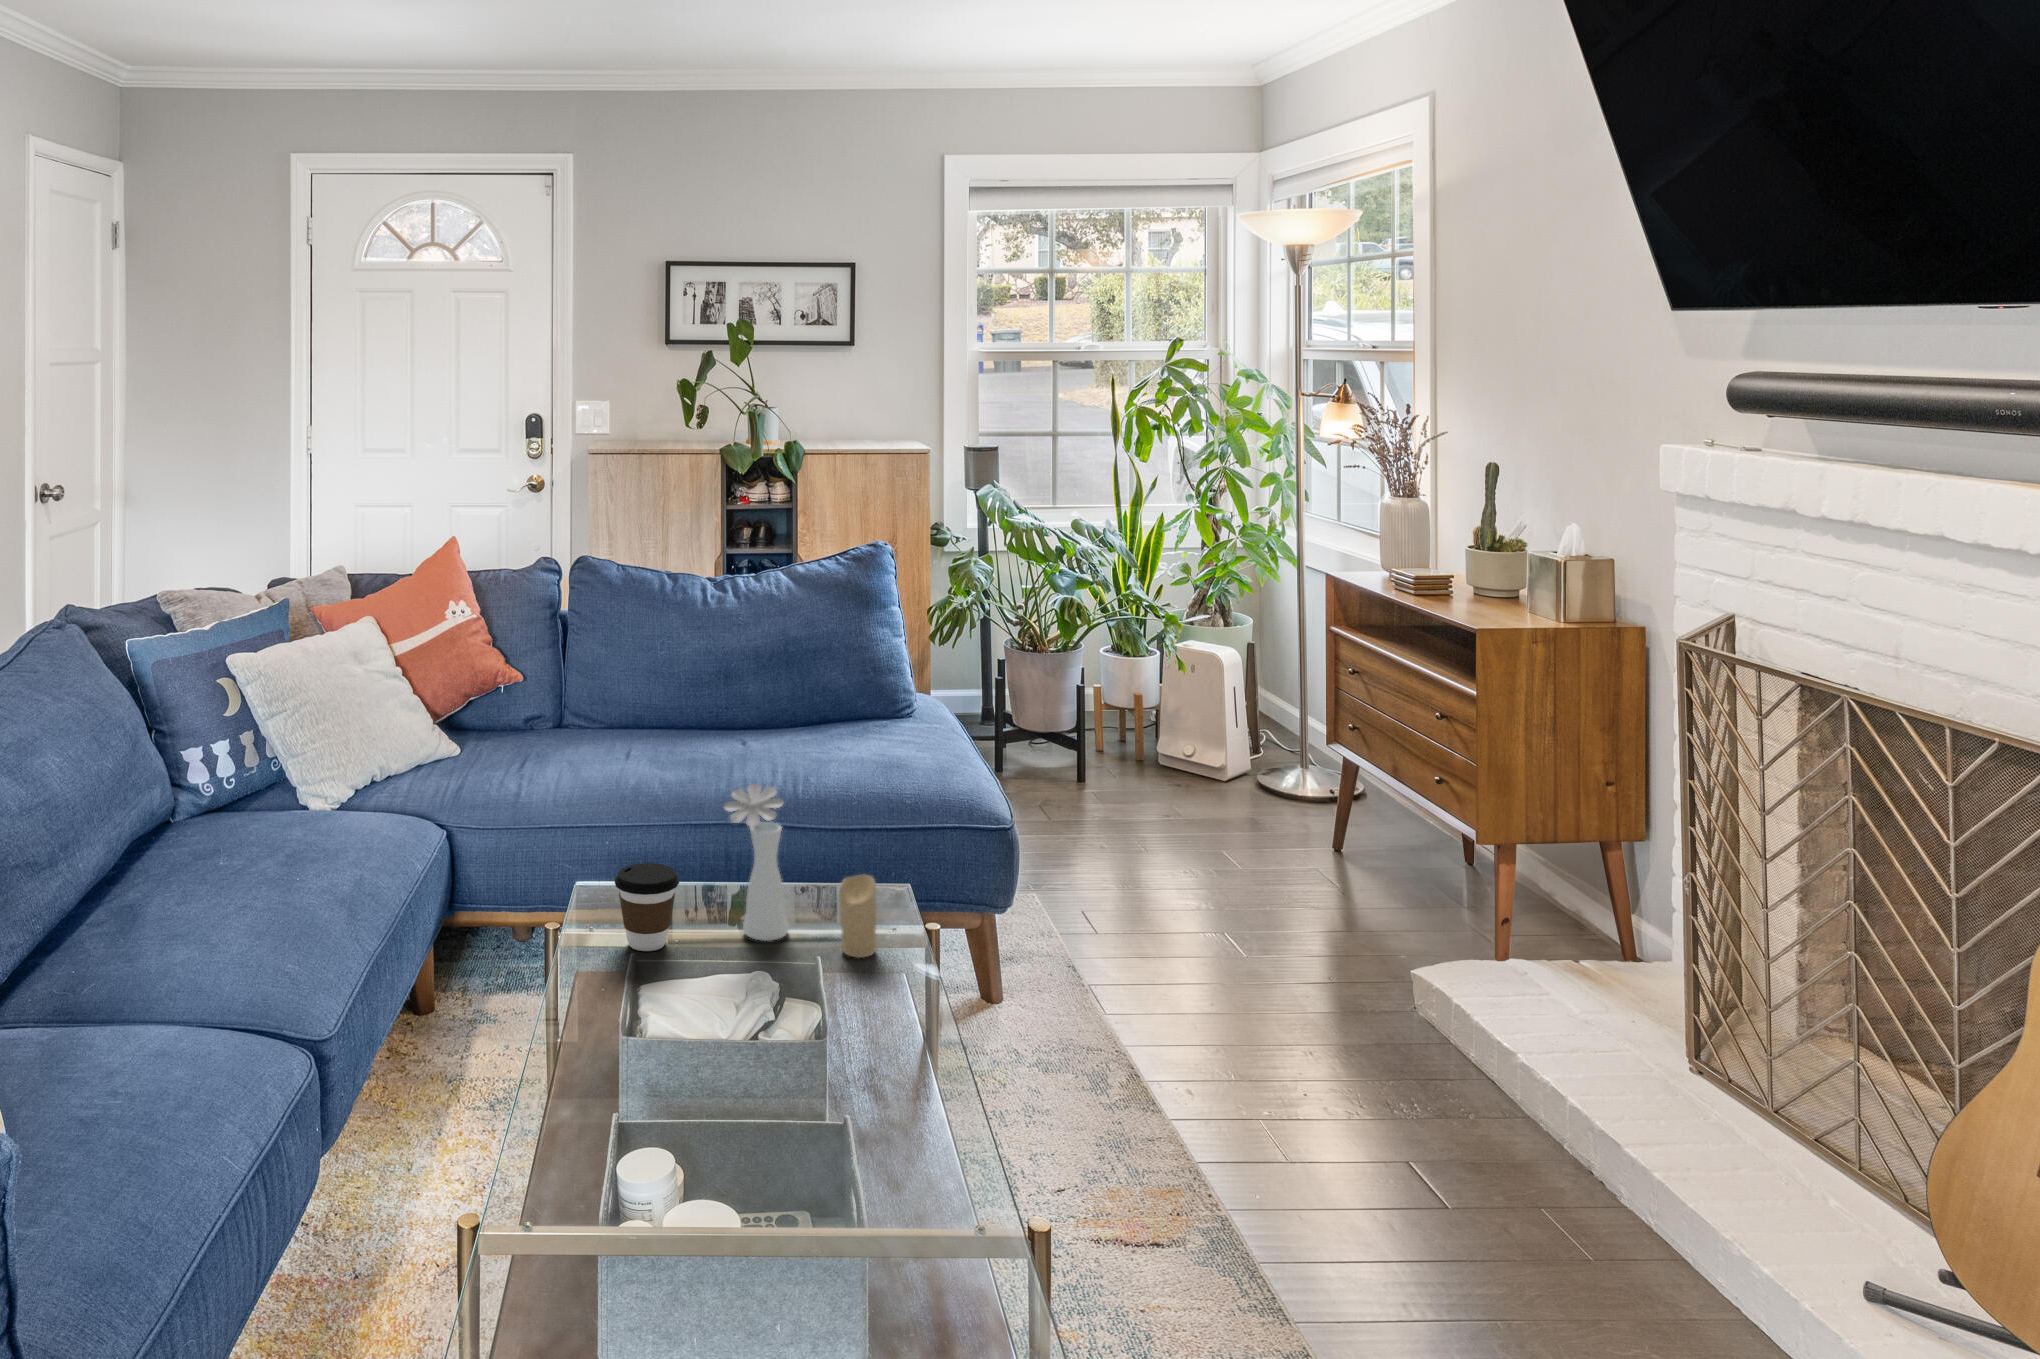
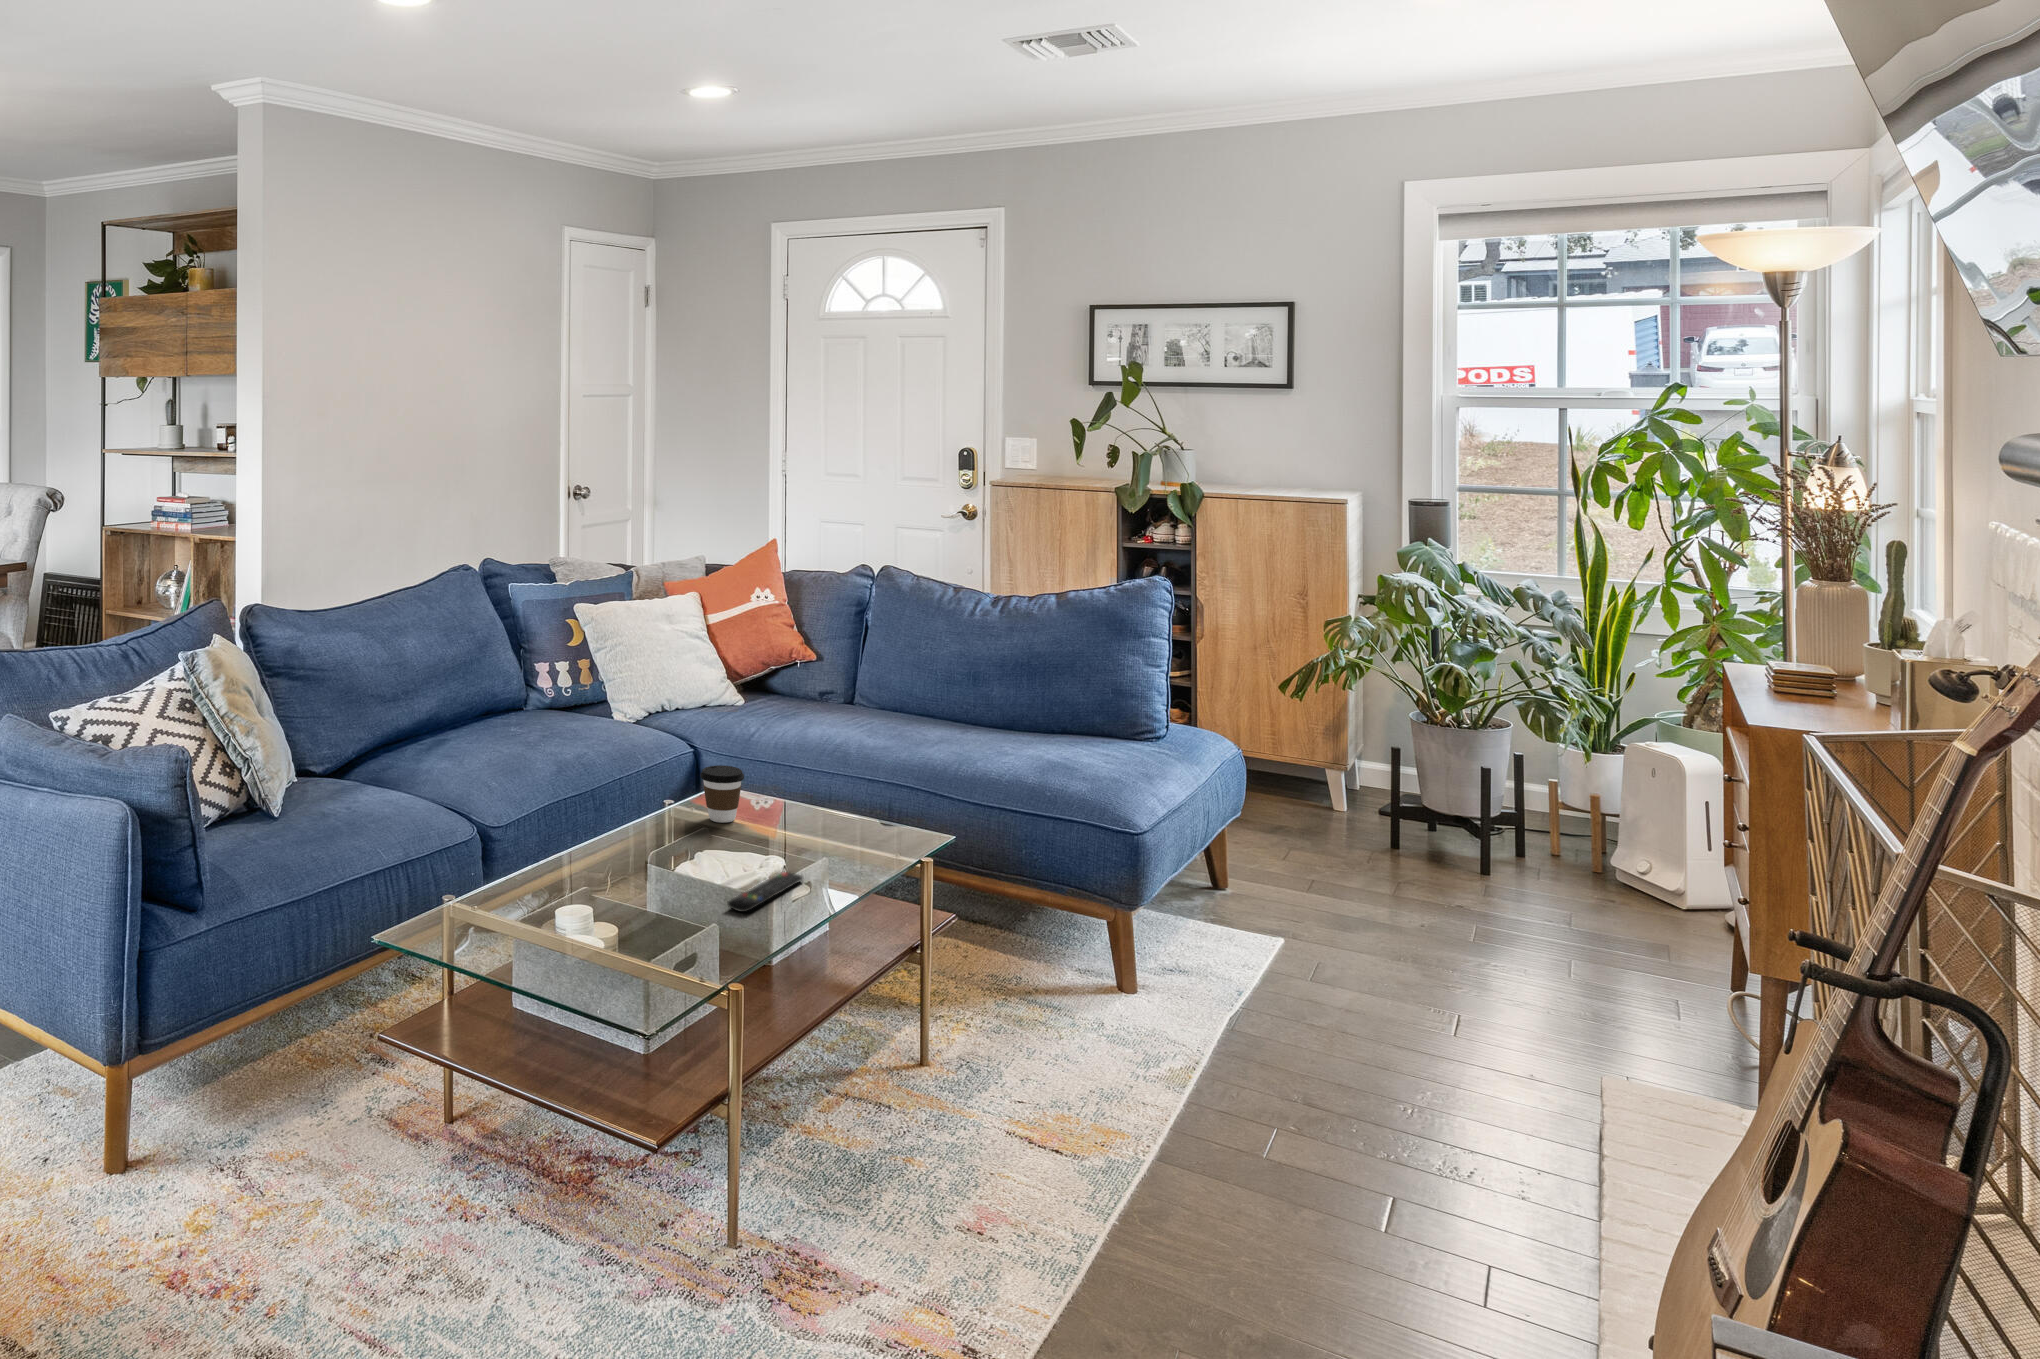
vase: present [723,783,789,941] -> none [769,722,817,833]
candle: present [839,875,876,958] -> none [828,795,854,851]
remote control: none [860,1012,917,1105] -> present [727,872,803,912]

